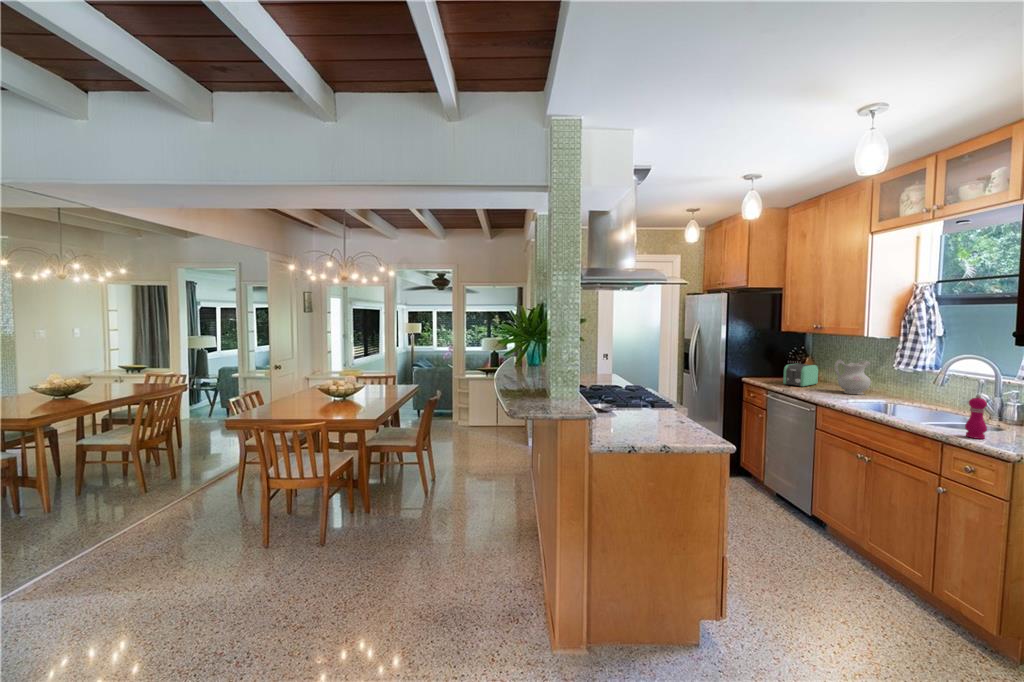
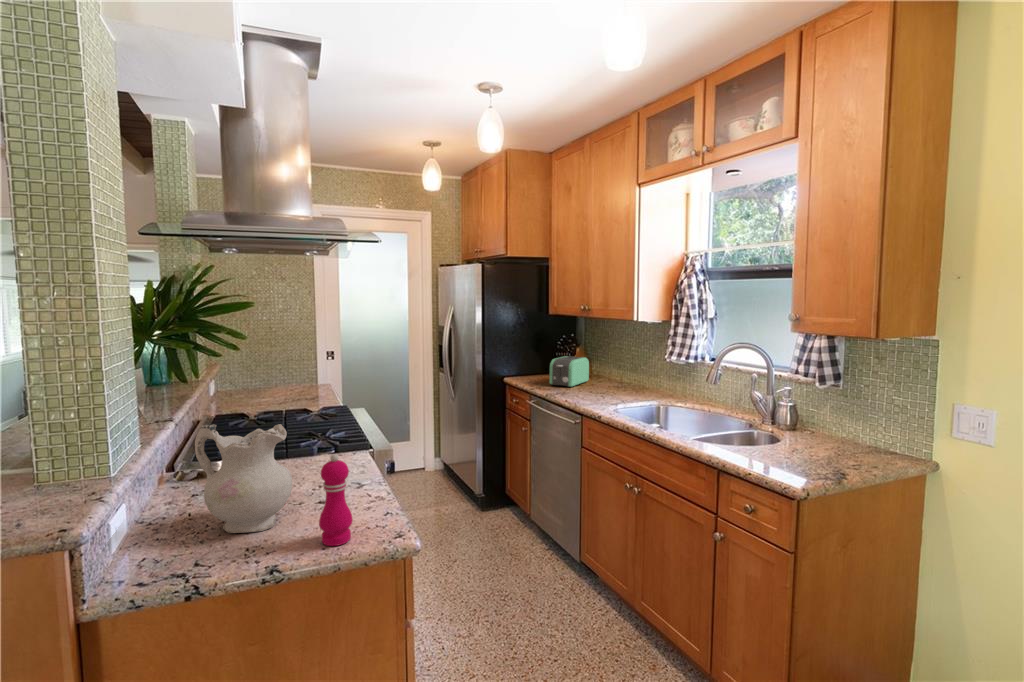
ceramic pitcher: present [835,359,871,395] -> present [195,424,292,533]
pepper mill: present [965,395,987,439] -> present [319,454,353,546]

